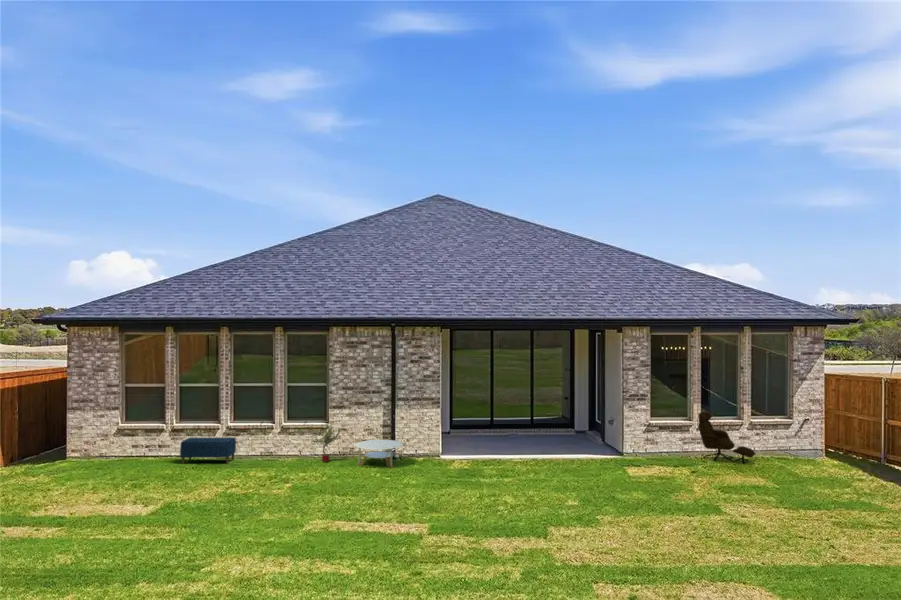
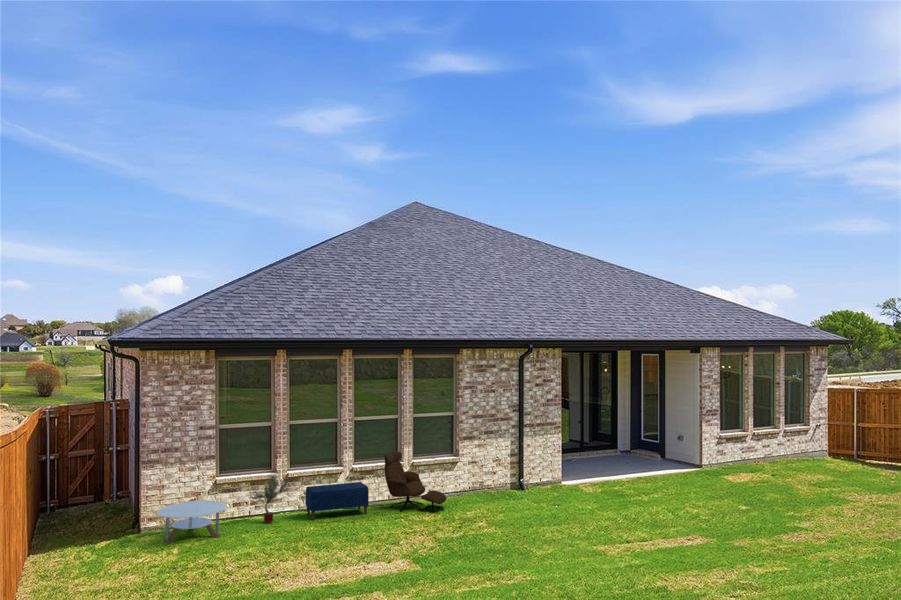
lounge chair: present [699,412,755,464] -> present [384,451,446,513]
potted tree: present [311,424,341,462] -> present [249,473,289,523]
round table: present [355,440,403,468] -> present [157,501,227,543]

